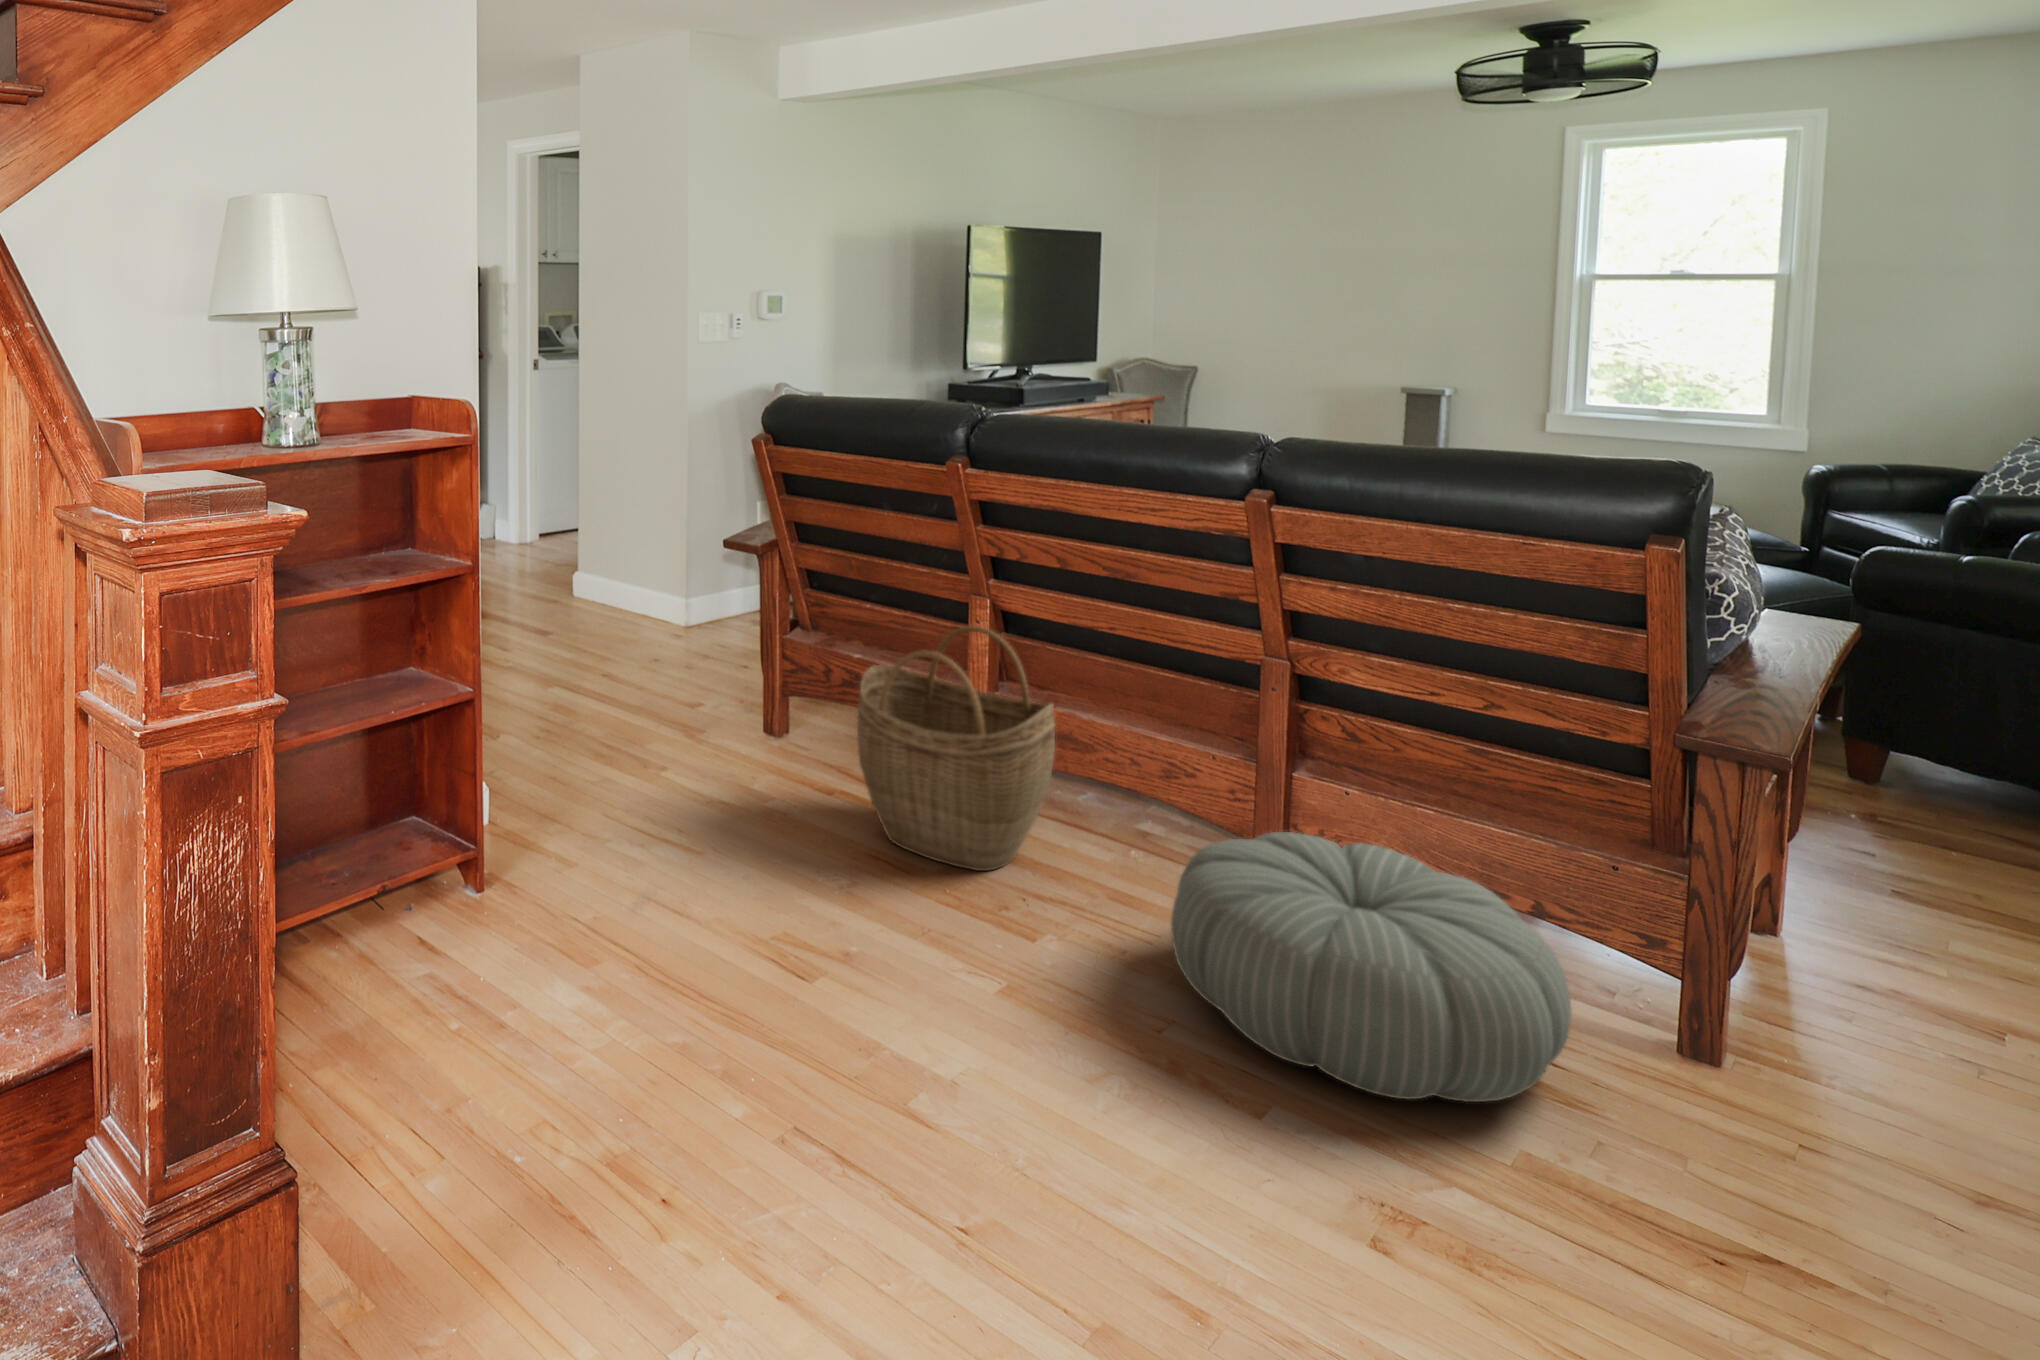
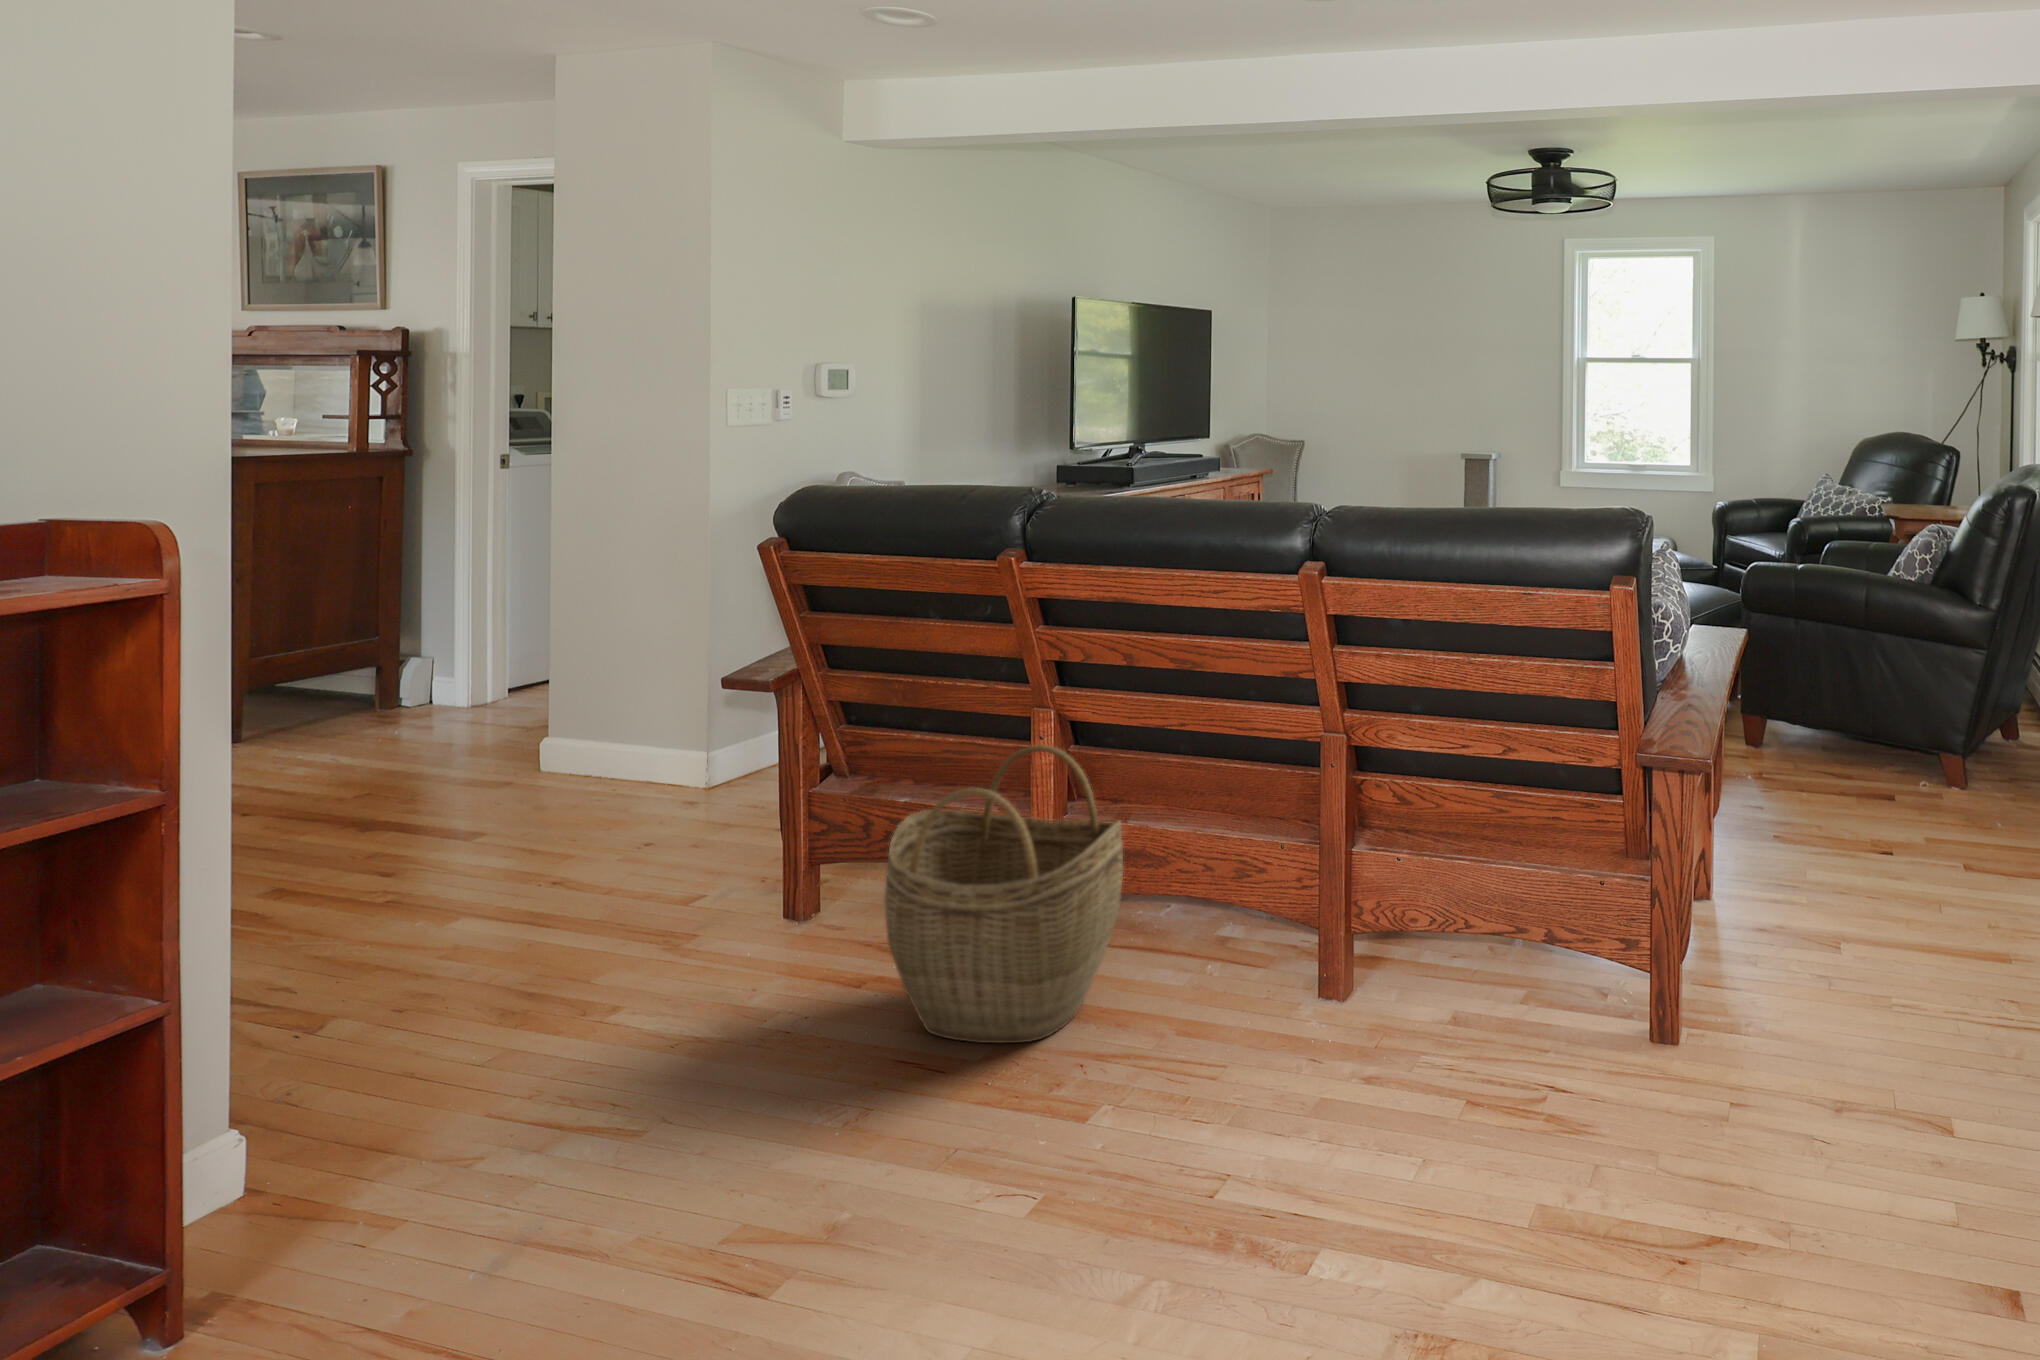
pouf: present [1171,832,1571,1102] -> none [1228,908,1568,1184]

